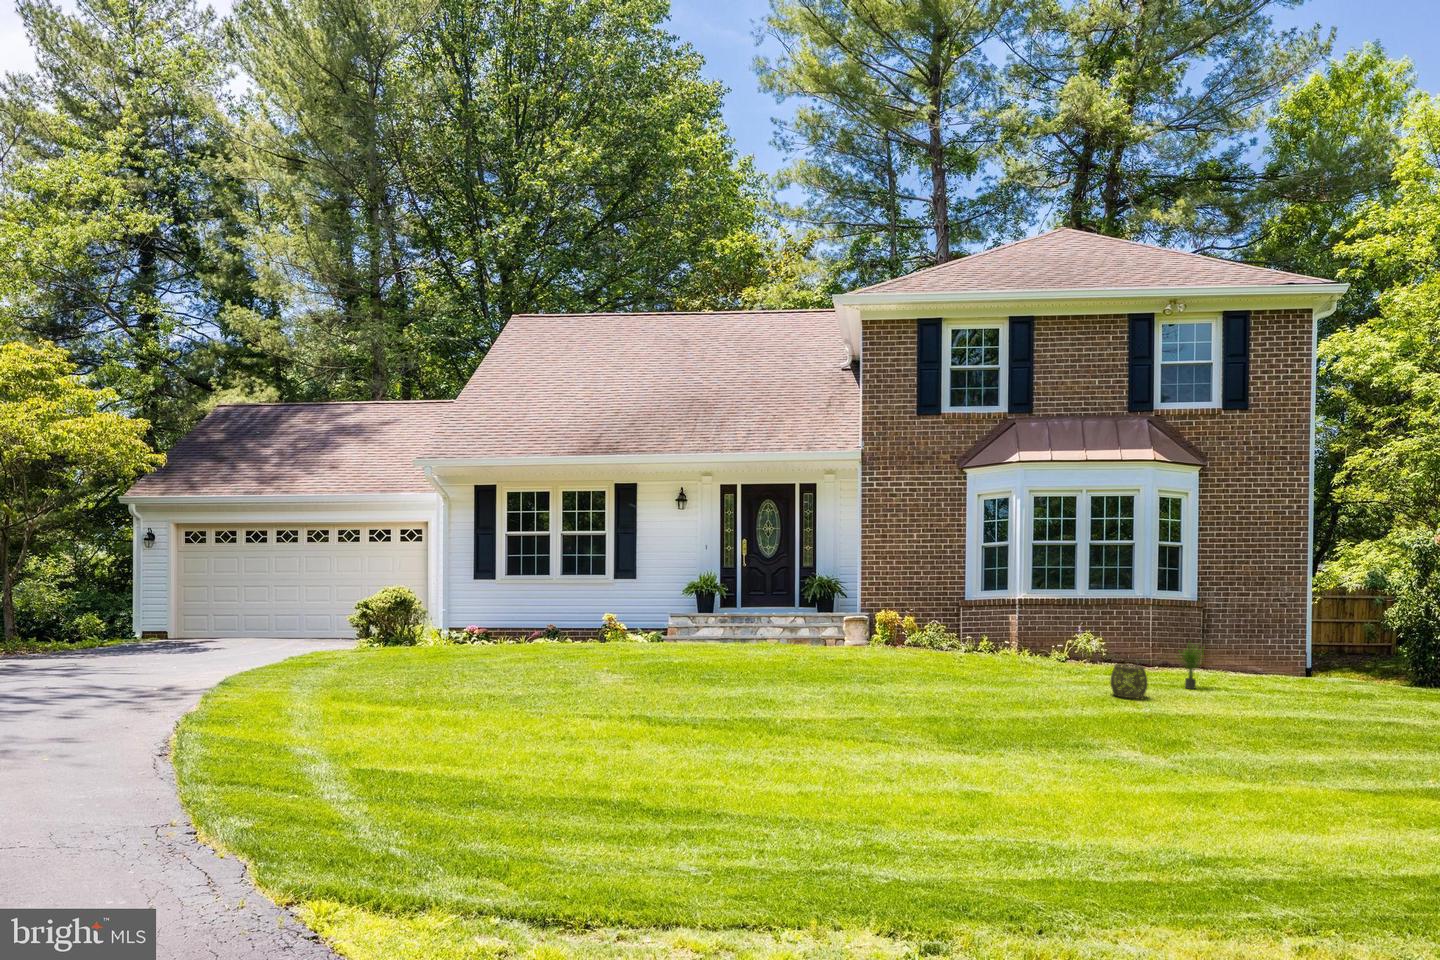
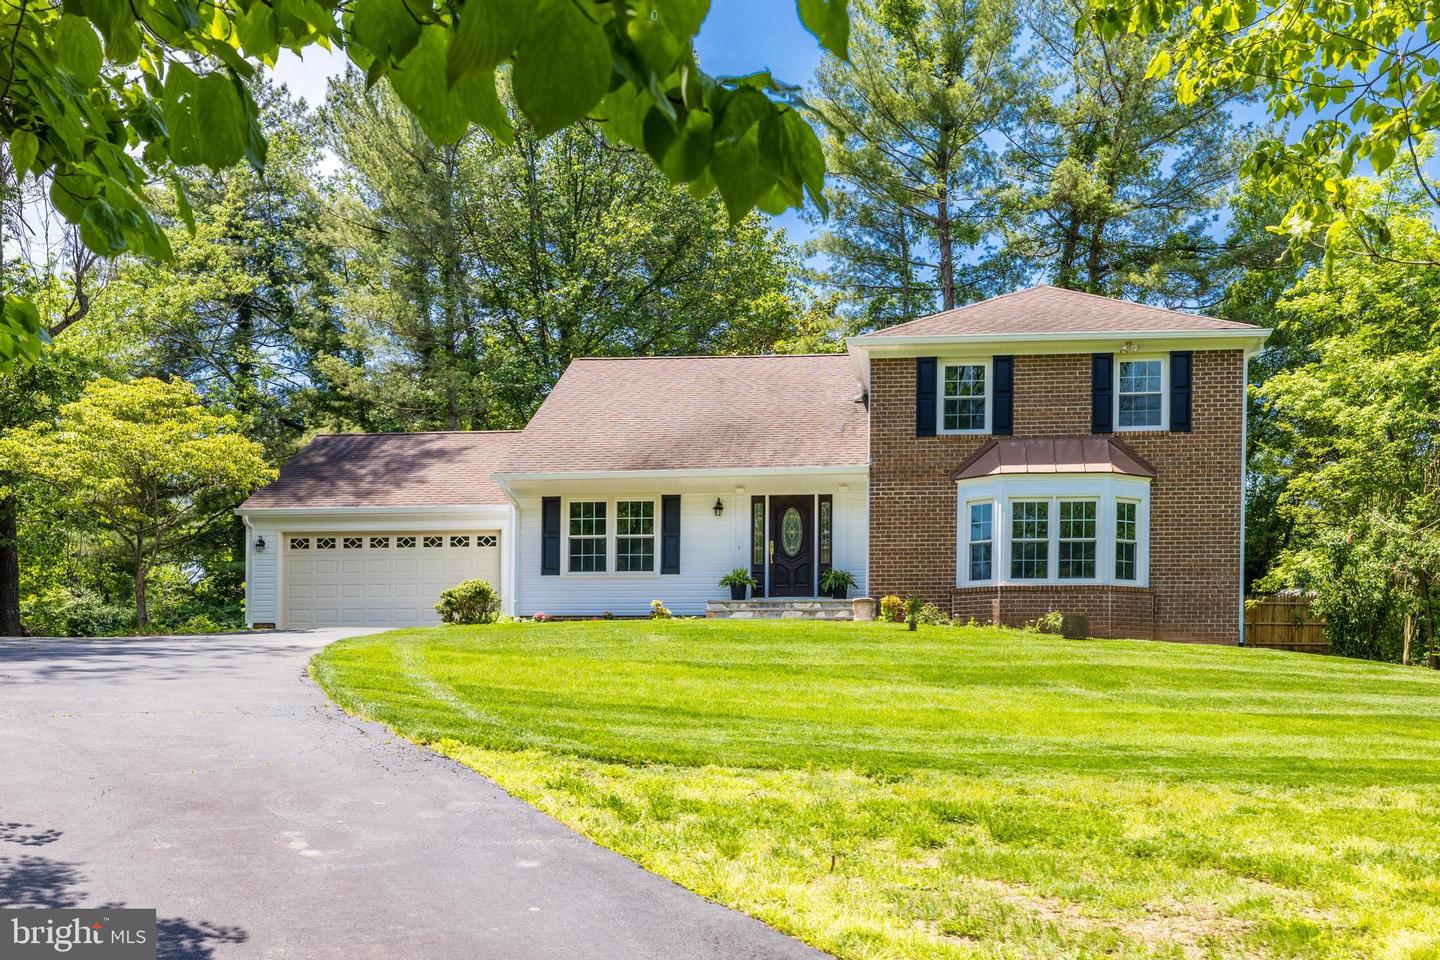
potted plant: present [1180,646,1203,689] -> present [905,596,923,630]

